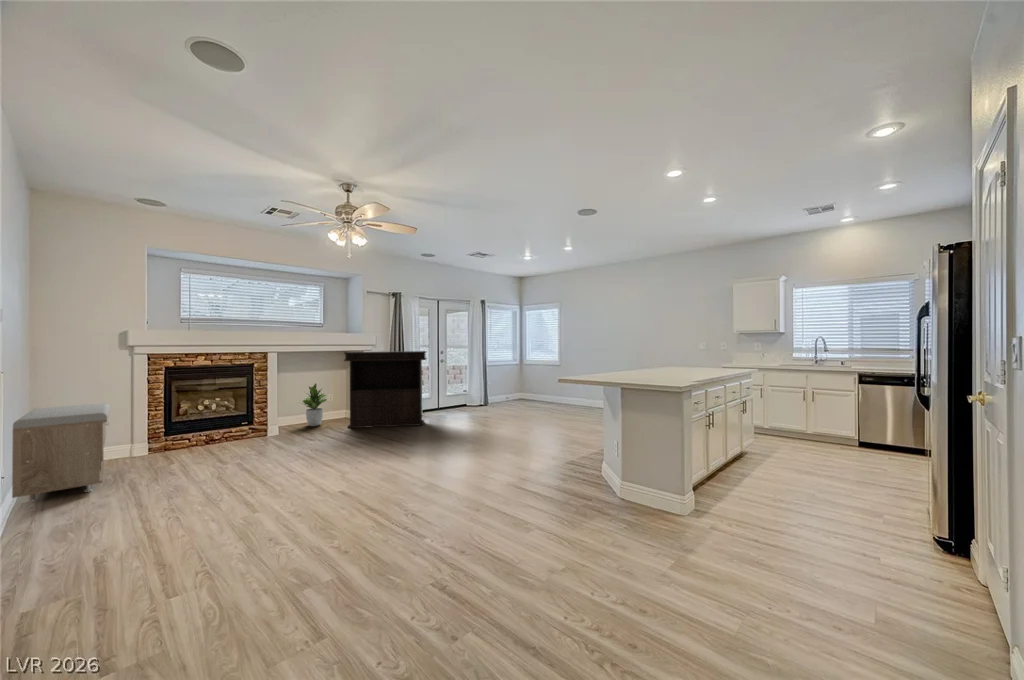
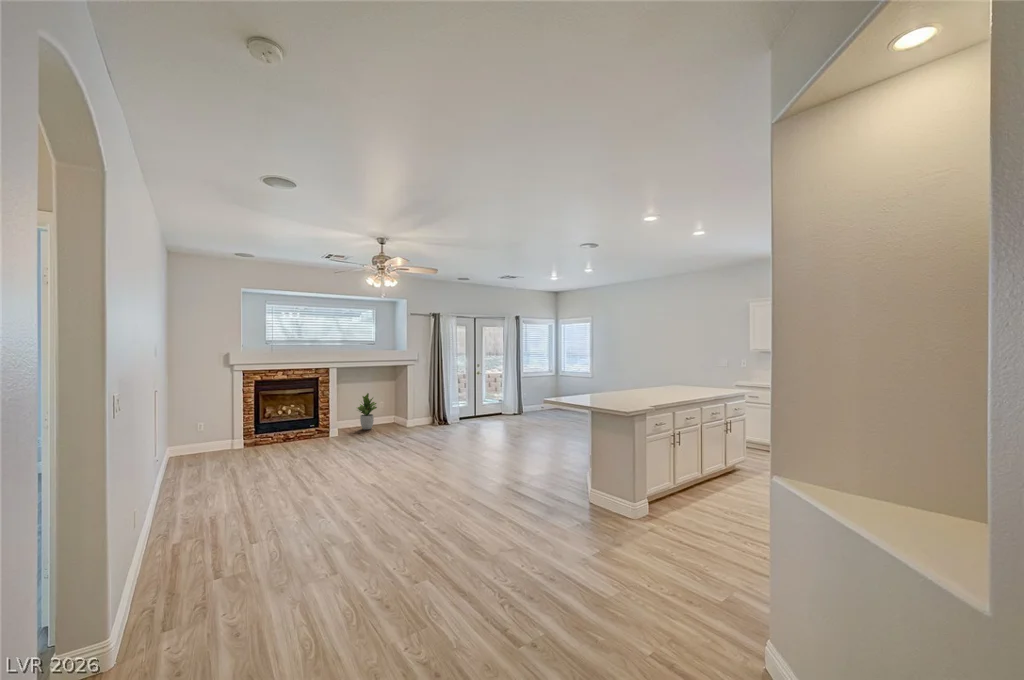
console table: present [344,351,426,428] -> none [390,366,461,432]
storage bench: present [12,403,110,502] -> none [166,409,221,478]

